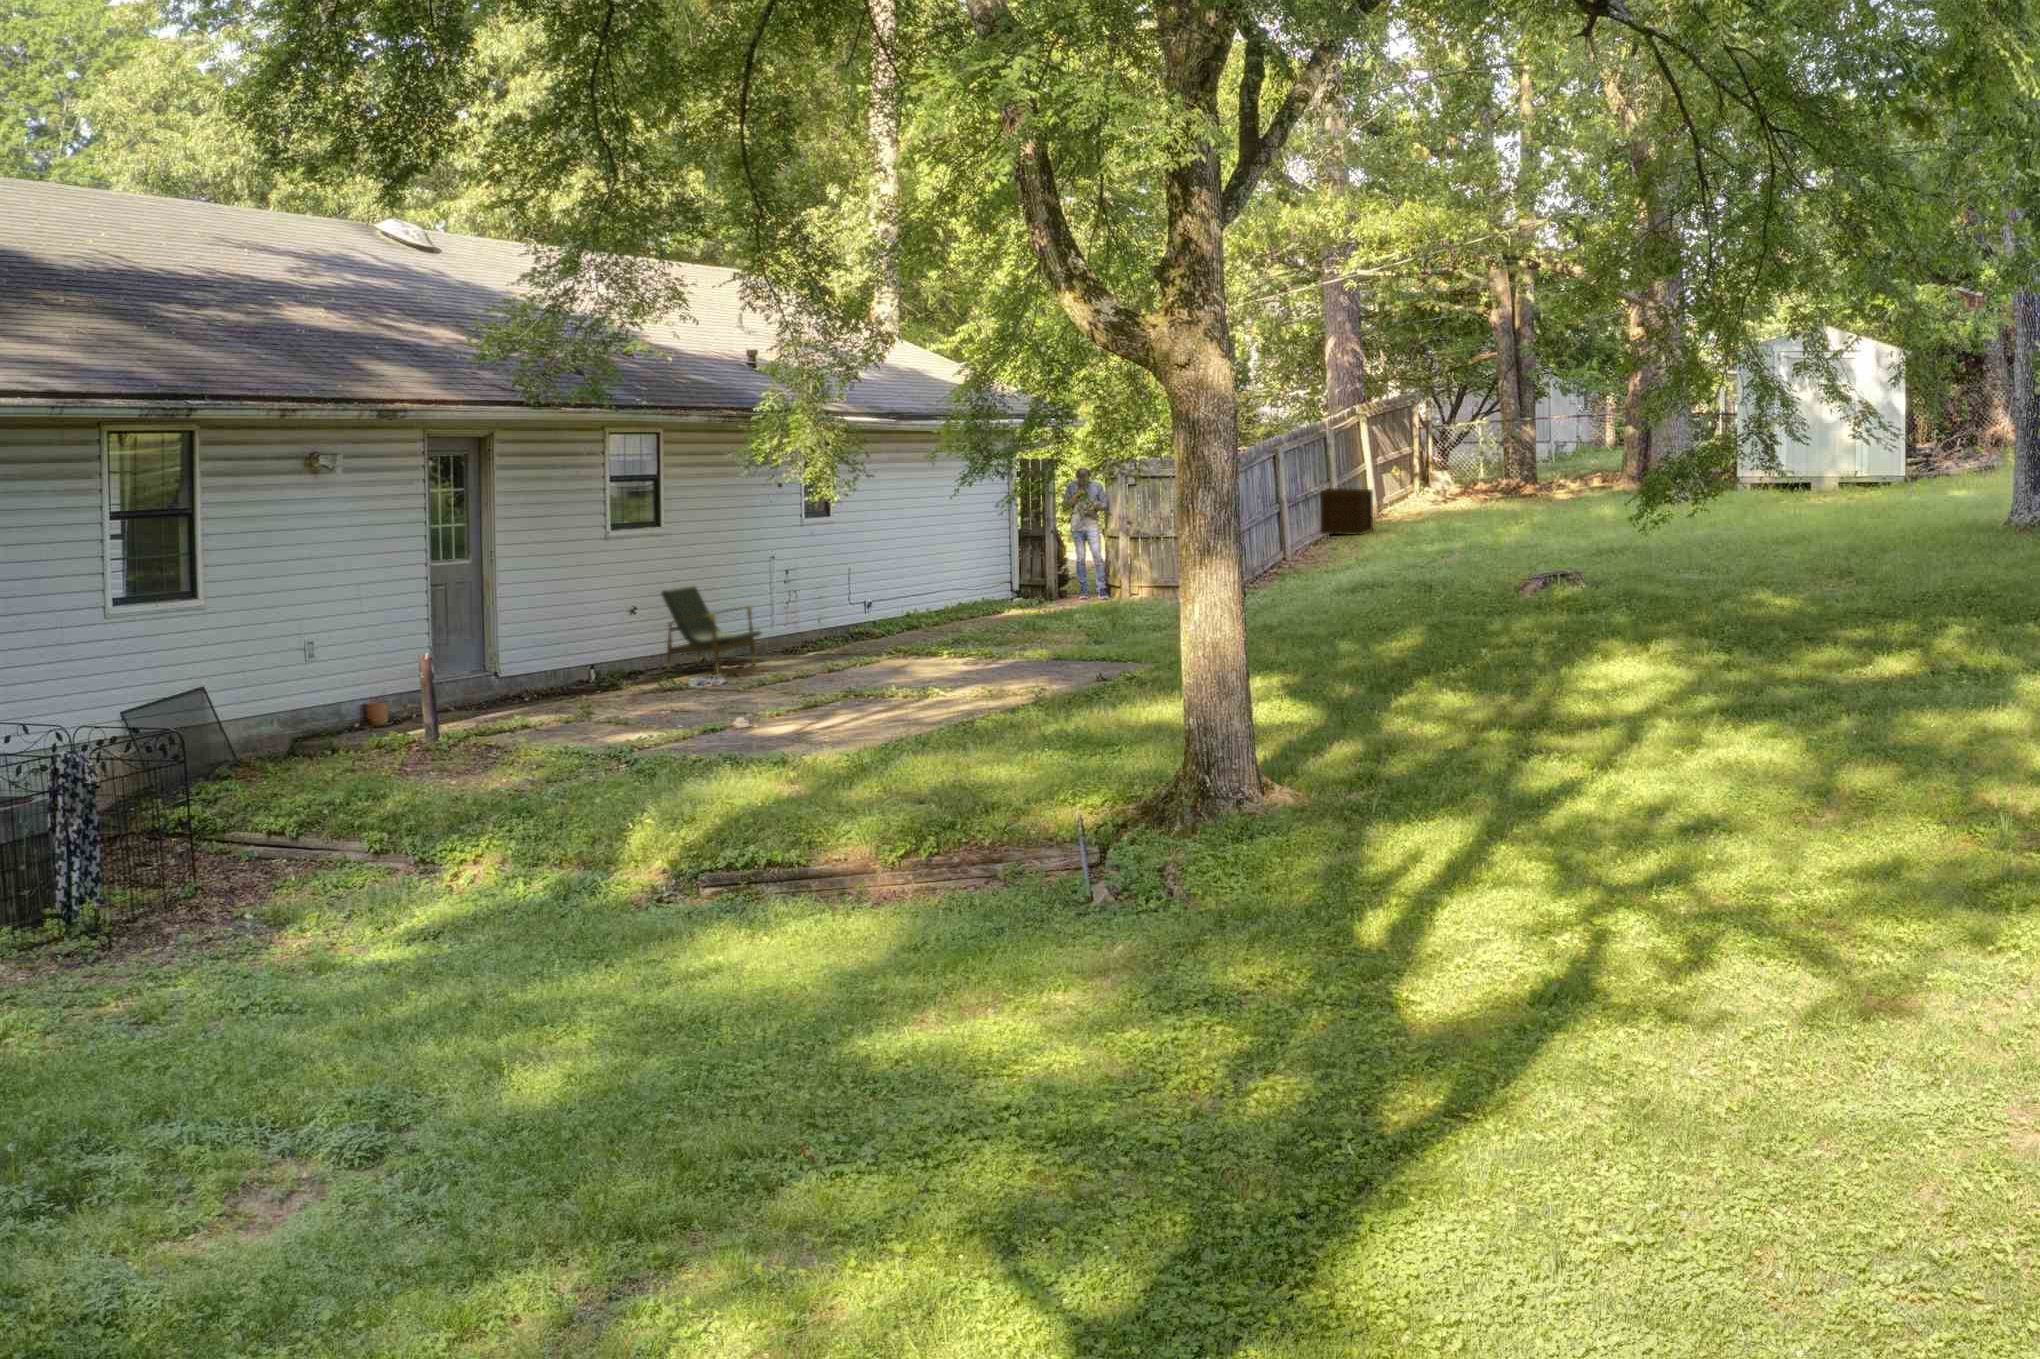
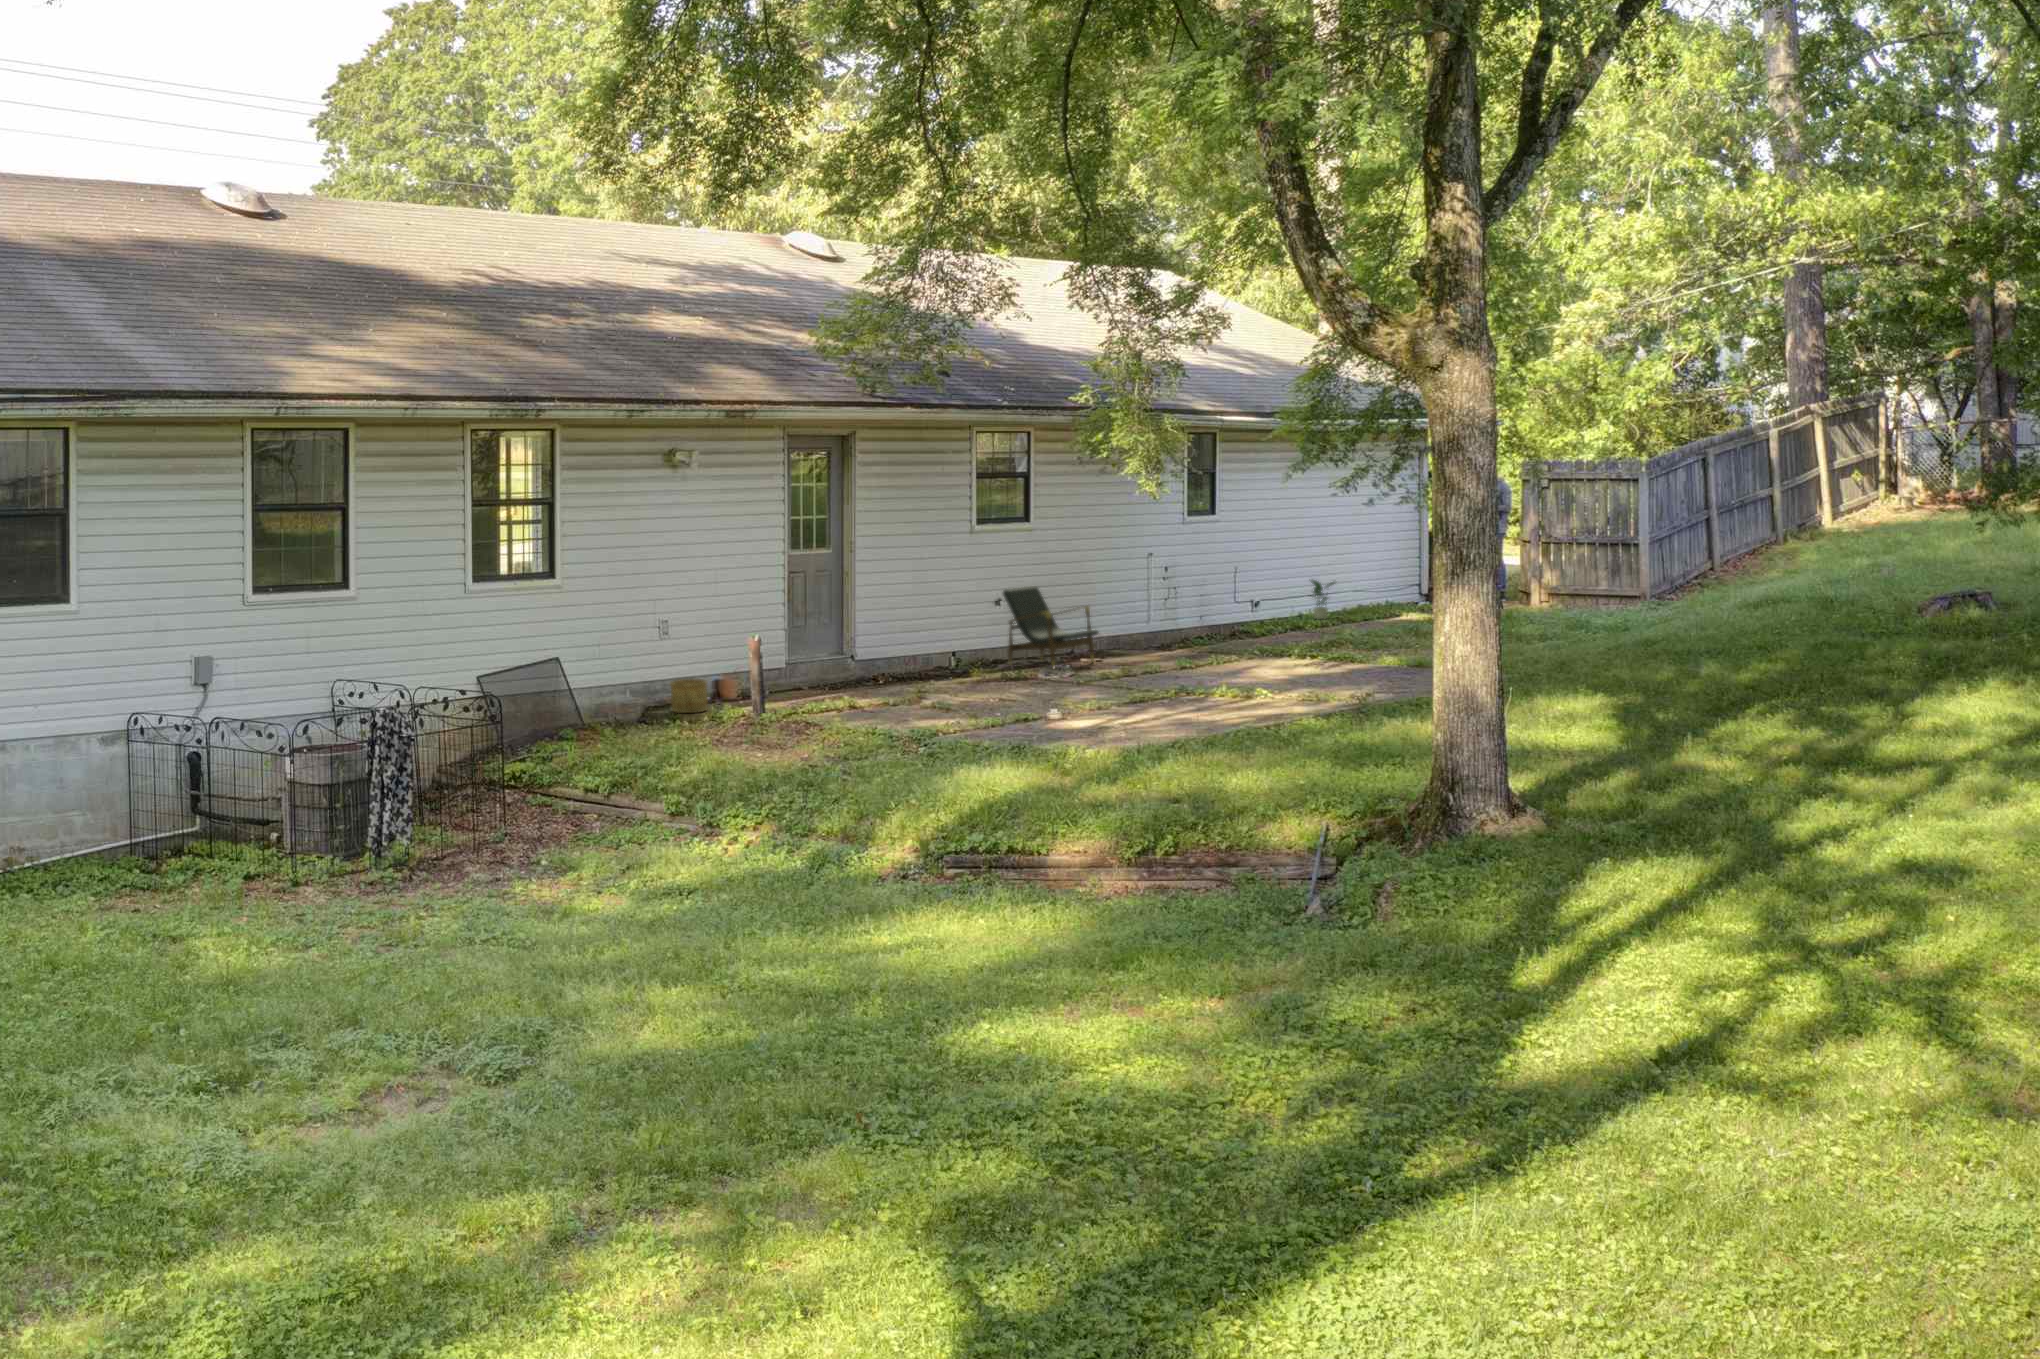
wooden crate: present [1320,488,1373,535] -> none [1757,491,1831,542]
potted plant: none [941,568,970,608] -> present [1310,580,1334,619]
wooden bucket: none [321,700,368,739] -> present [670,679,708,713]

